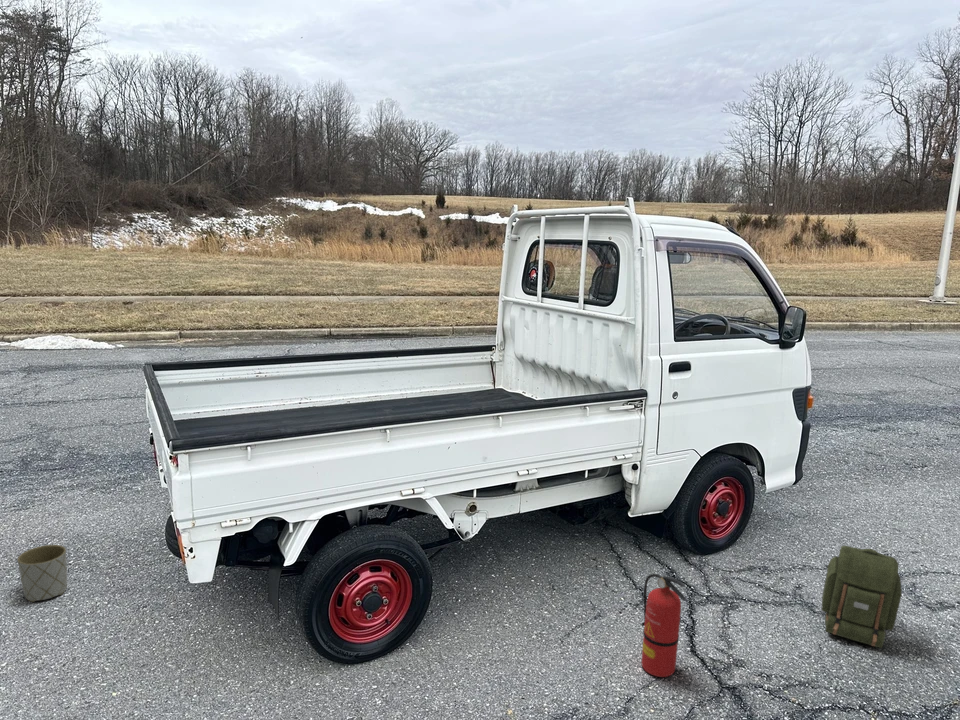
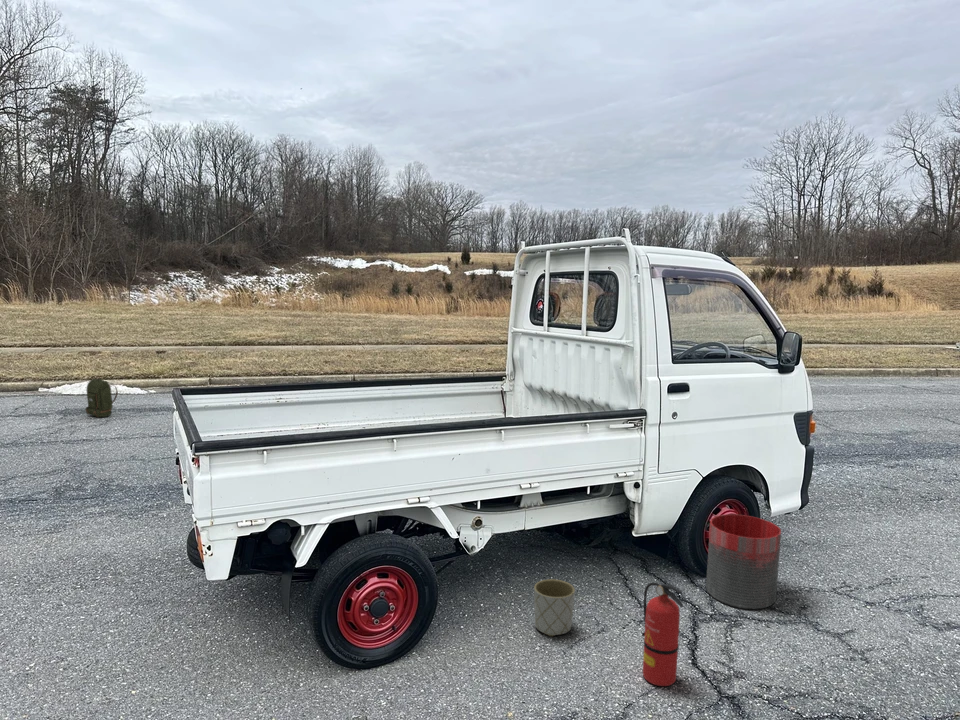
trash can: none [701,493,779,590] -> present [706,514,781,609]
planter: present [17,545,67,602] -> present [534,579,575,636]
backpack: present [822,546,902,648] -> present [86,379,118,417]

